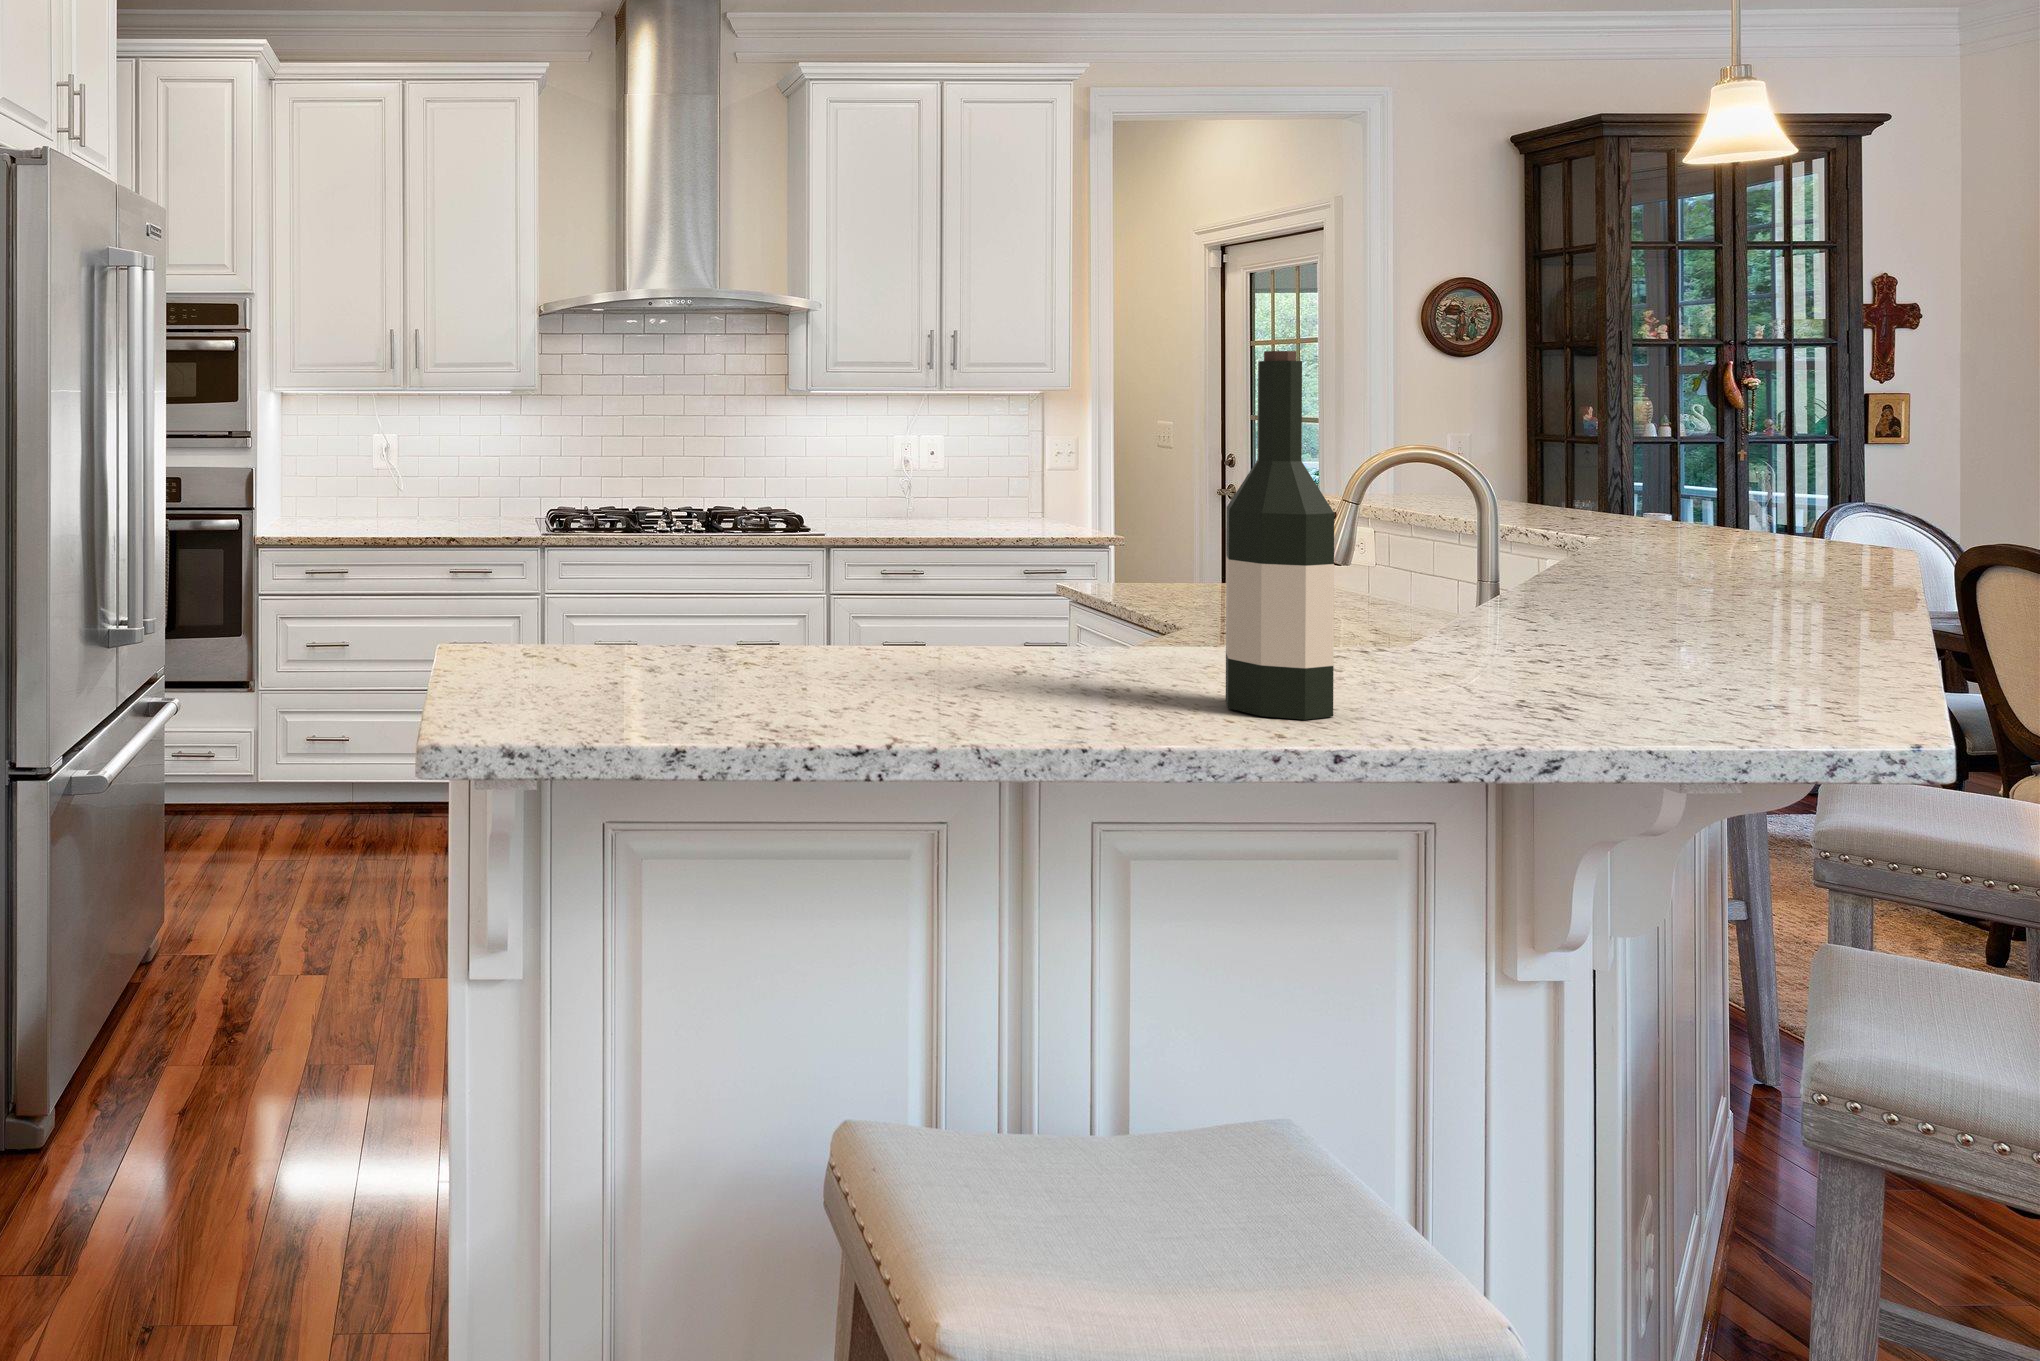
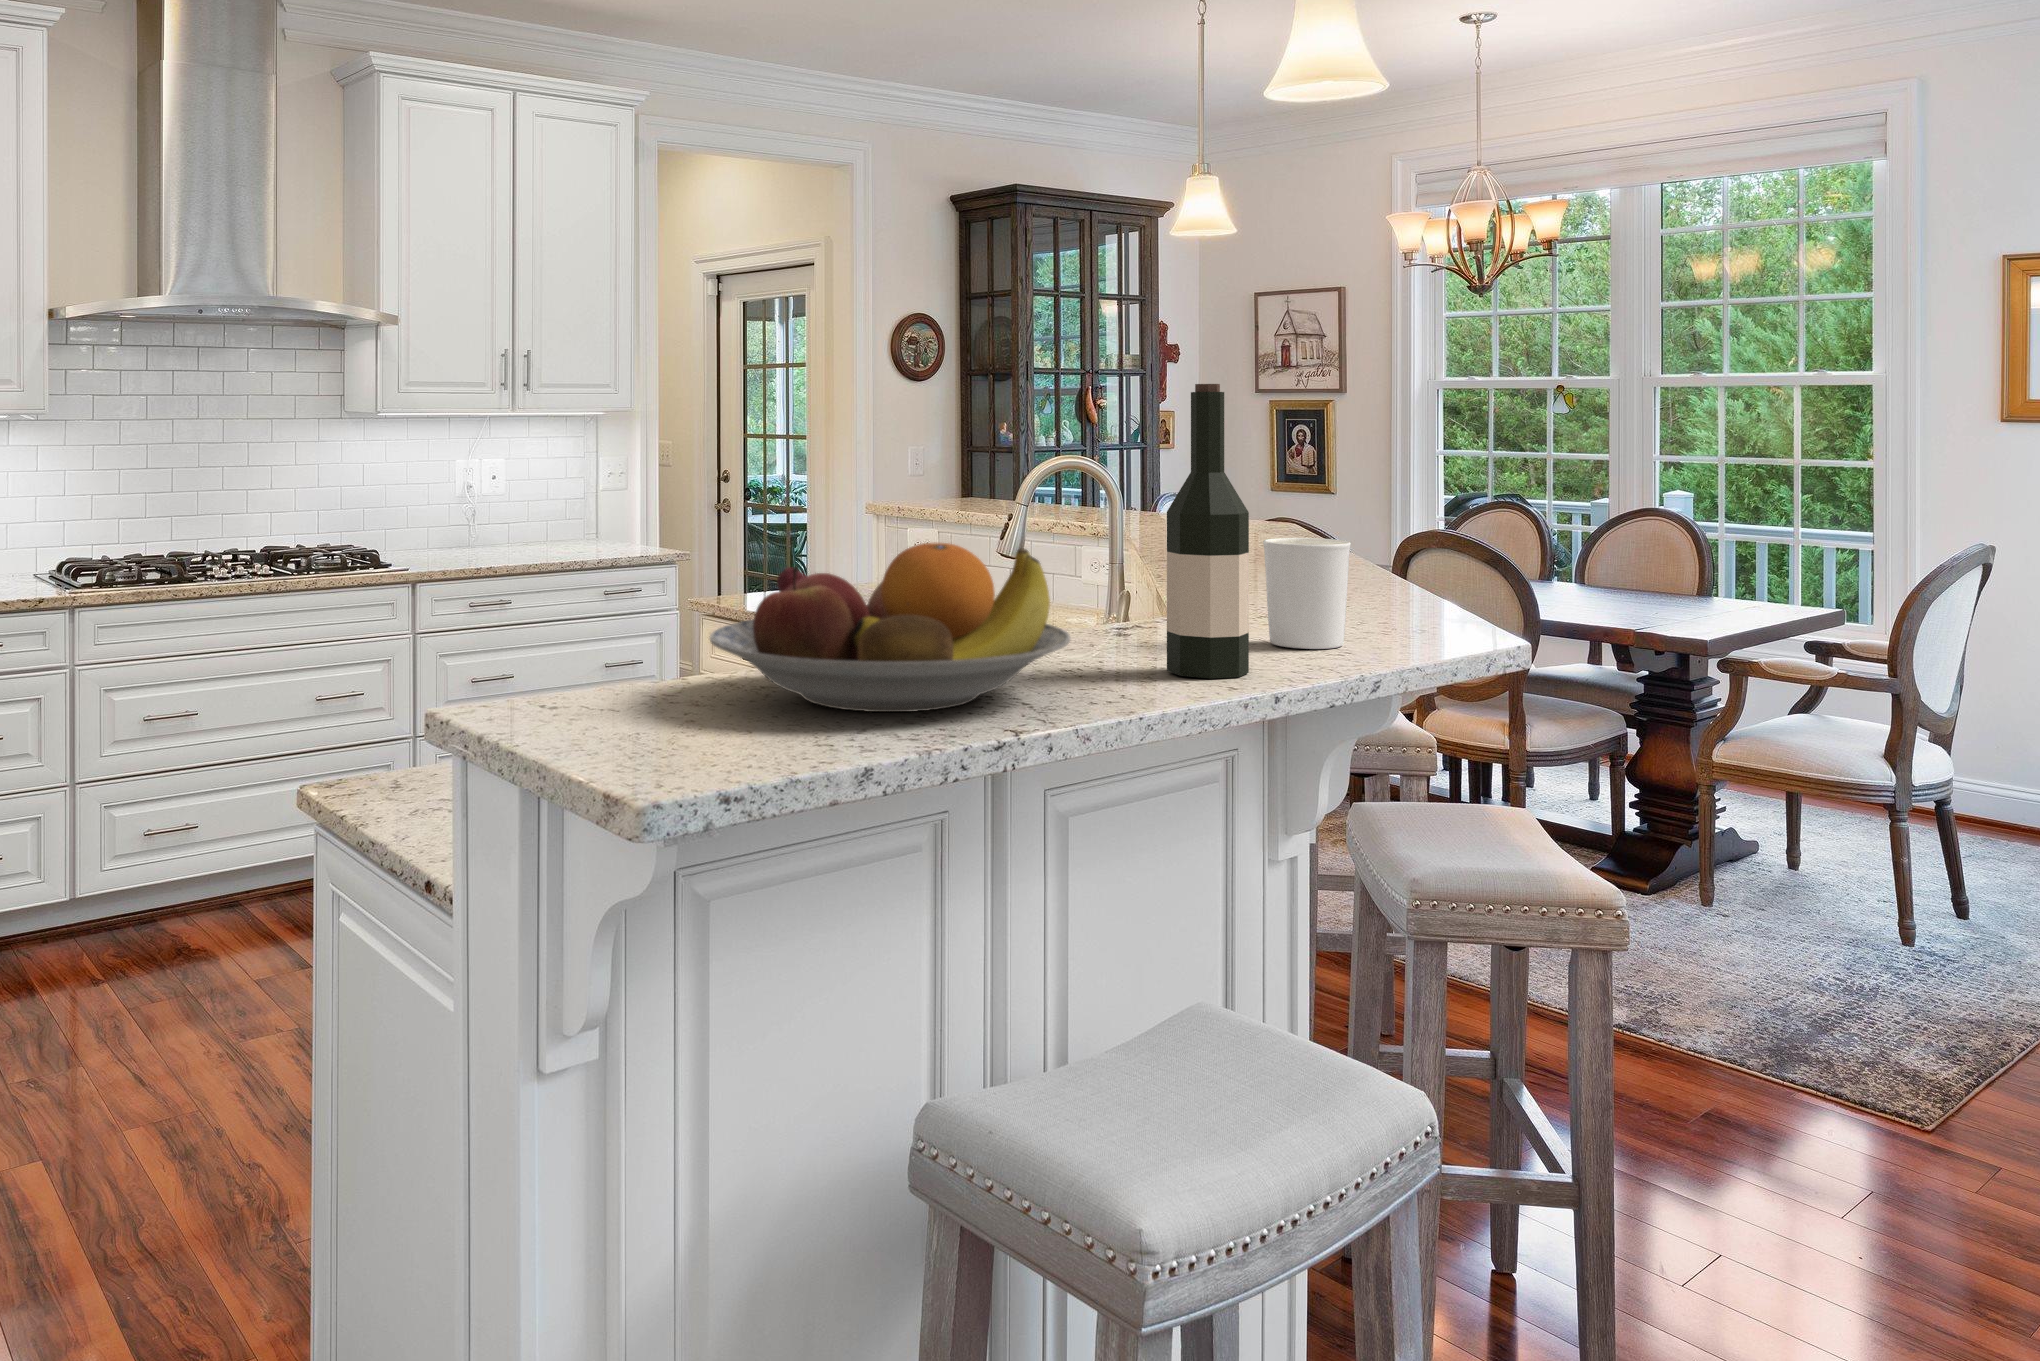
fruit bowl: none [660,526,1055,703] -> present [710,543,1070,712]
candle holder: none [1452,553,1589,704] -> present [1263,538,1351,649]

